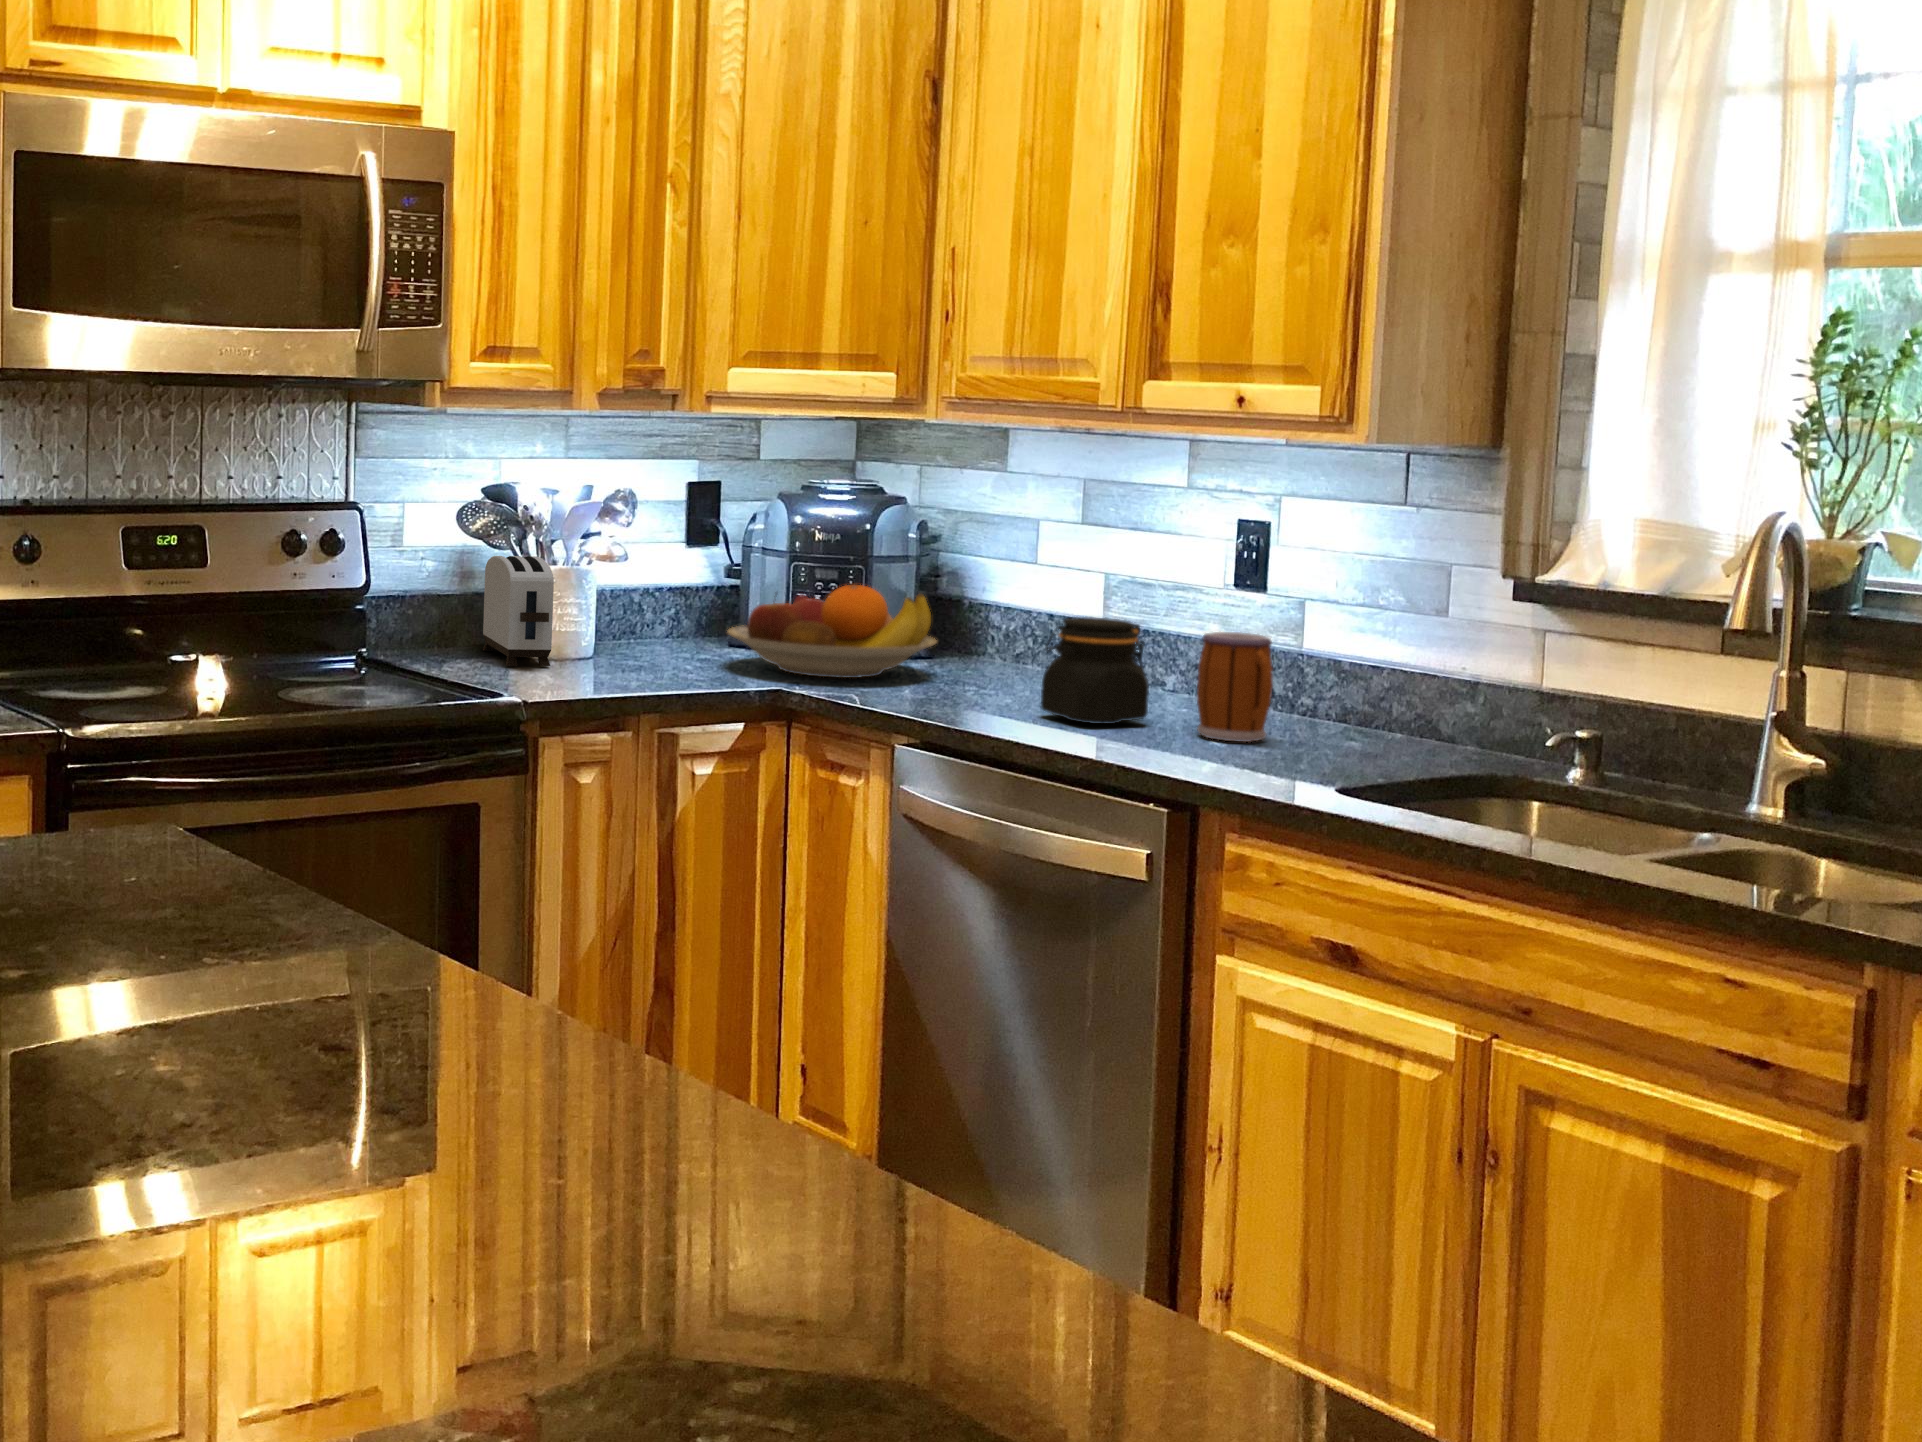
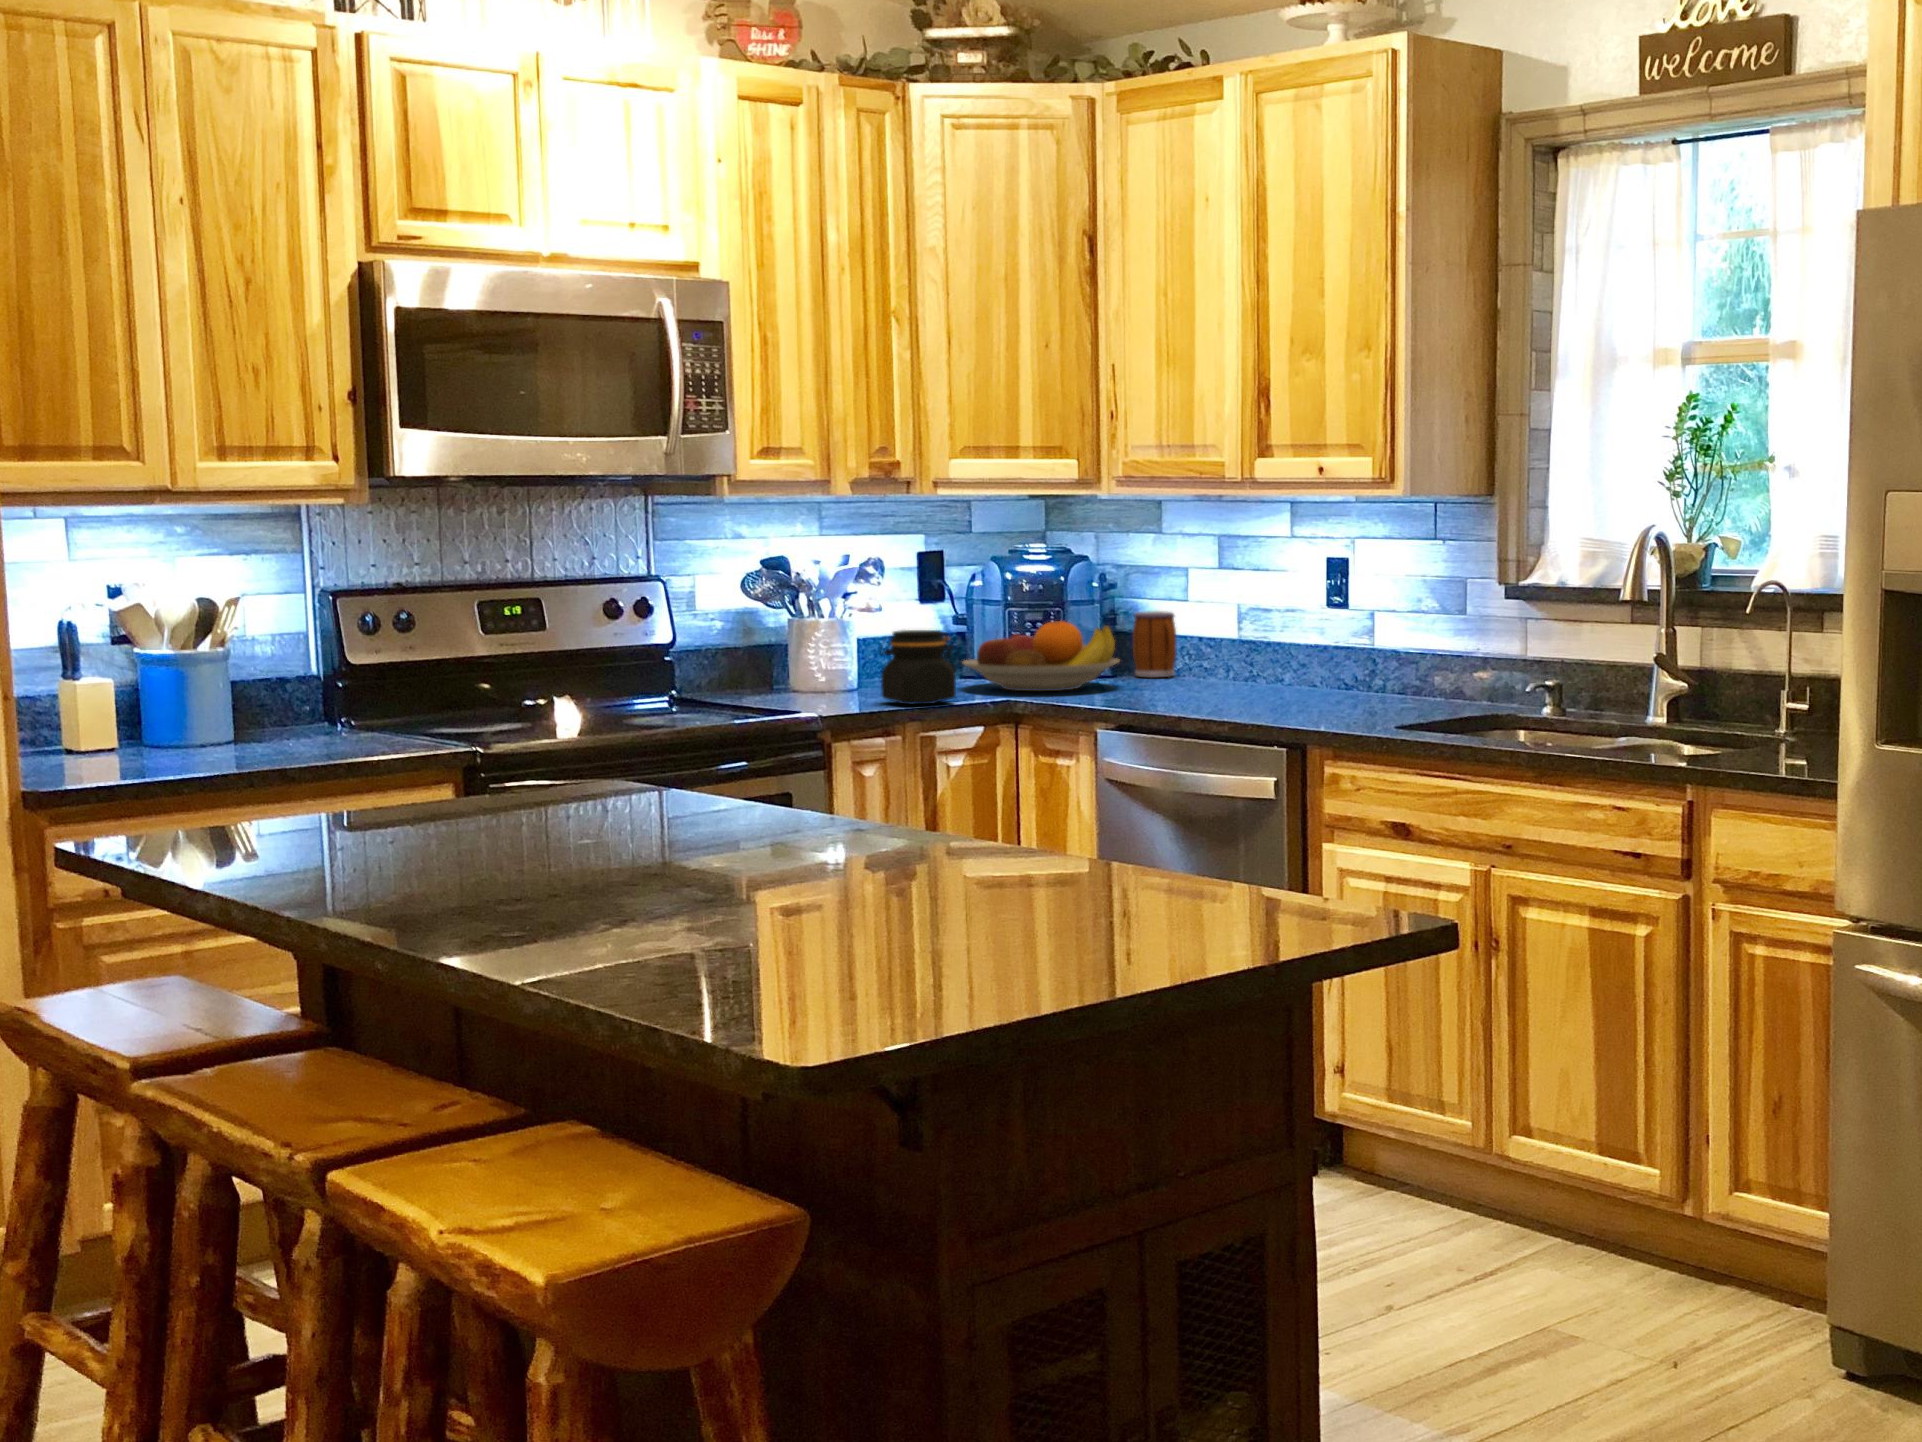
toaster: present [482,556,554,666] -> none [767,614,829,697]
jar: present [1041,617,1149,724] -> present [880,630,956,704]
mug: present [1197,632,1273,742] -> present [1133,611,1176,678]

